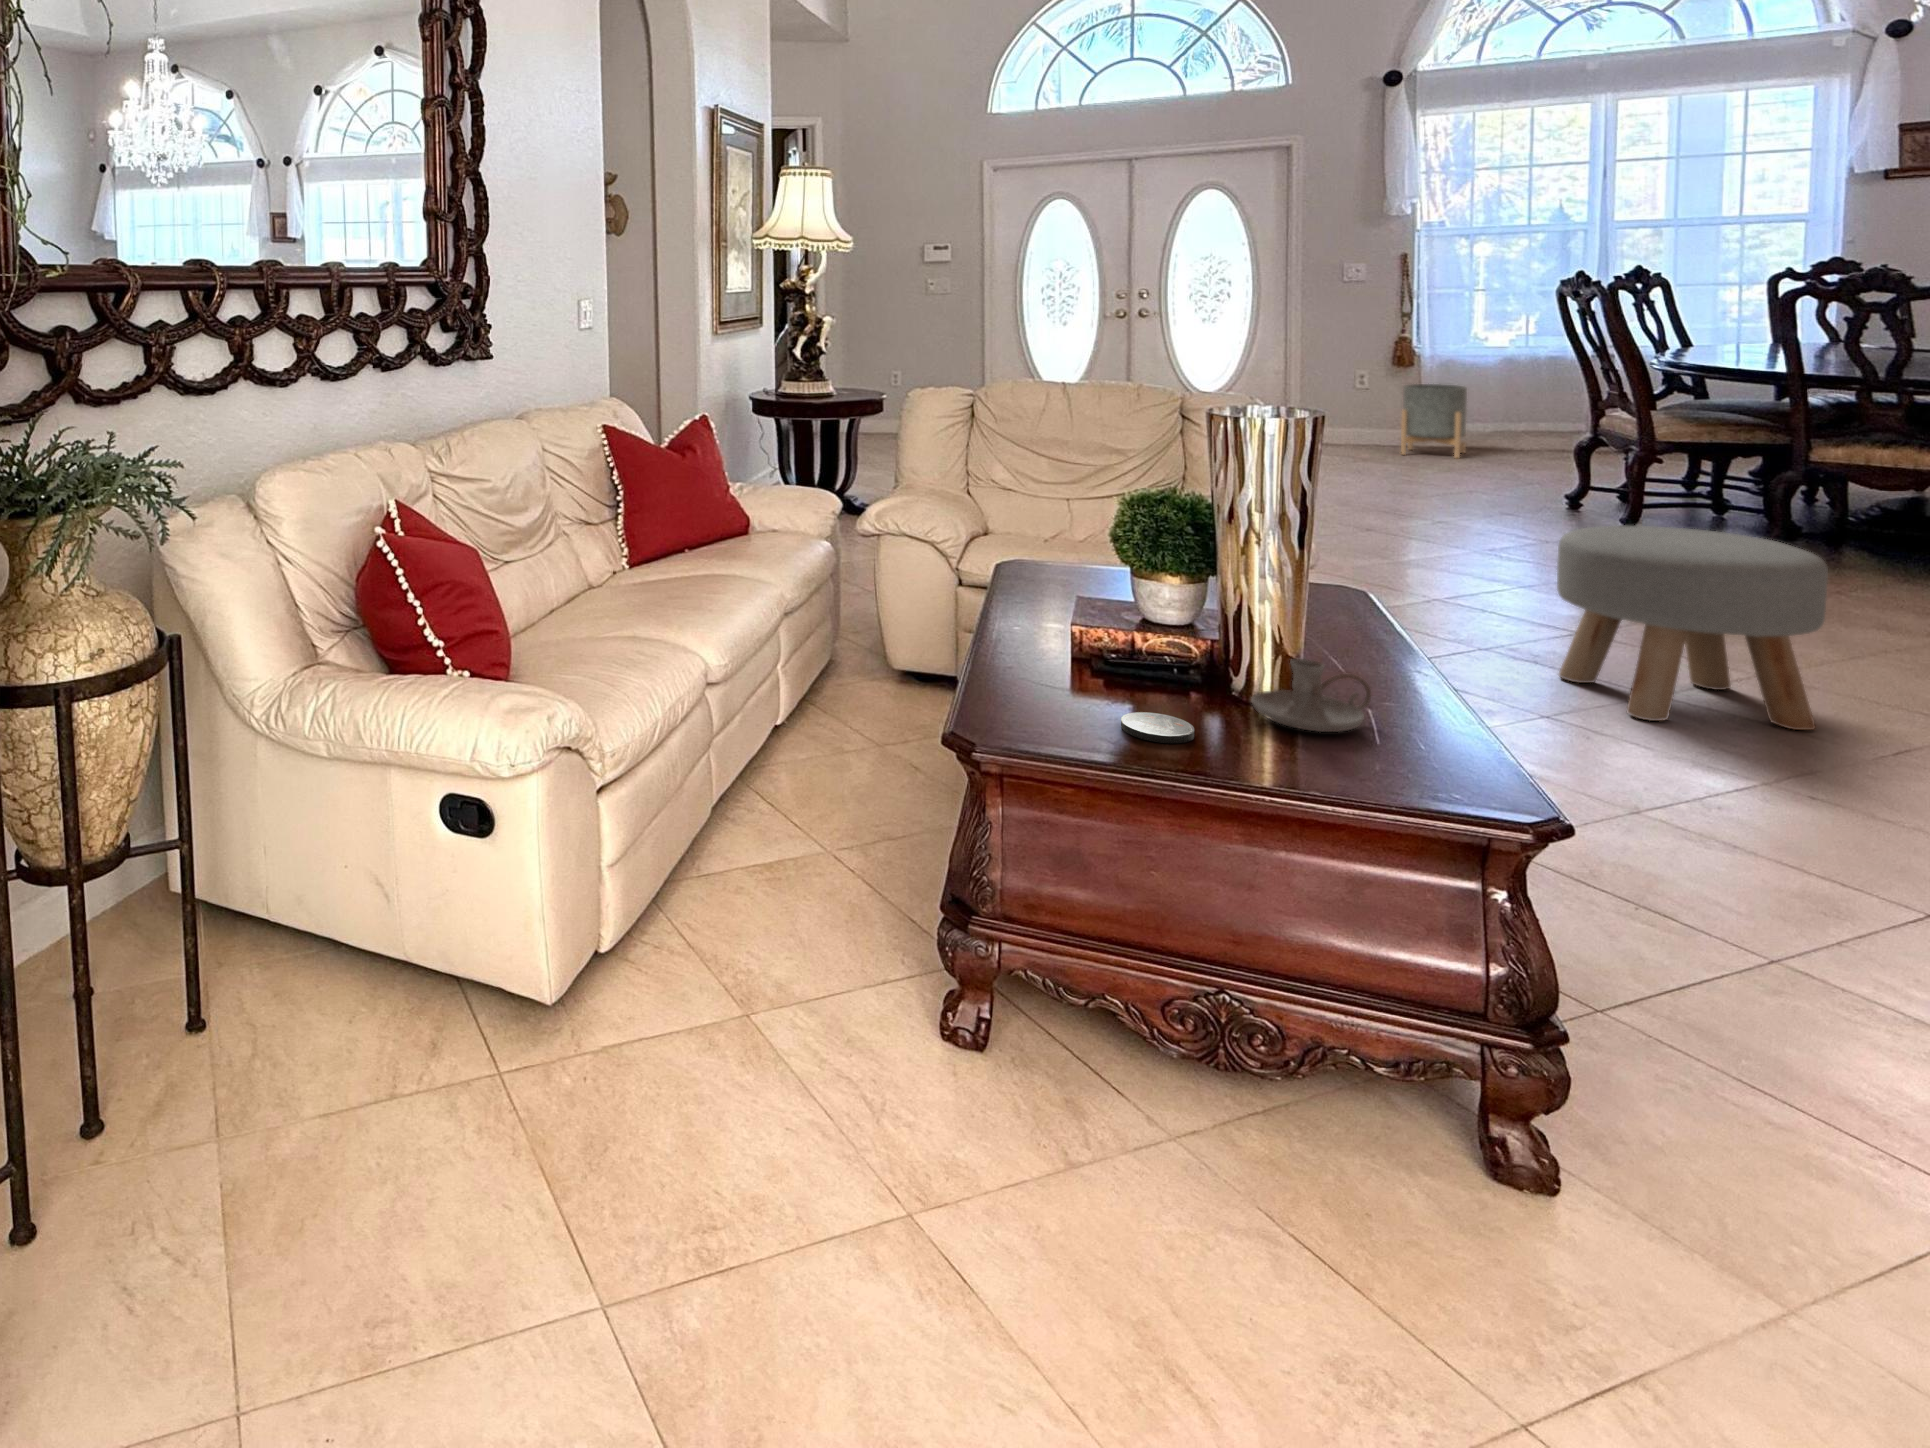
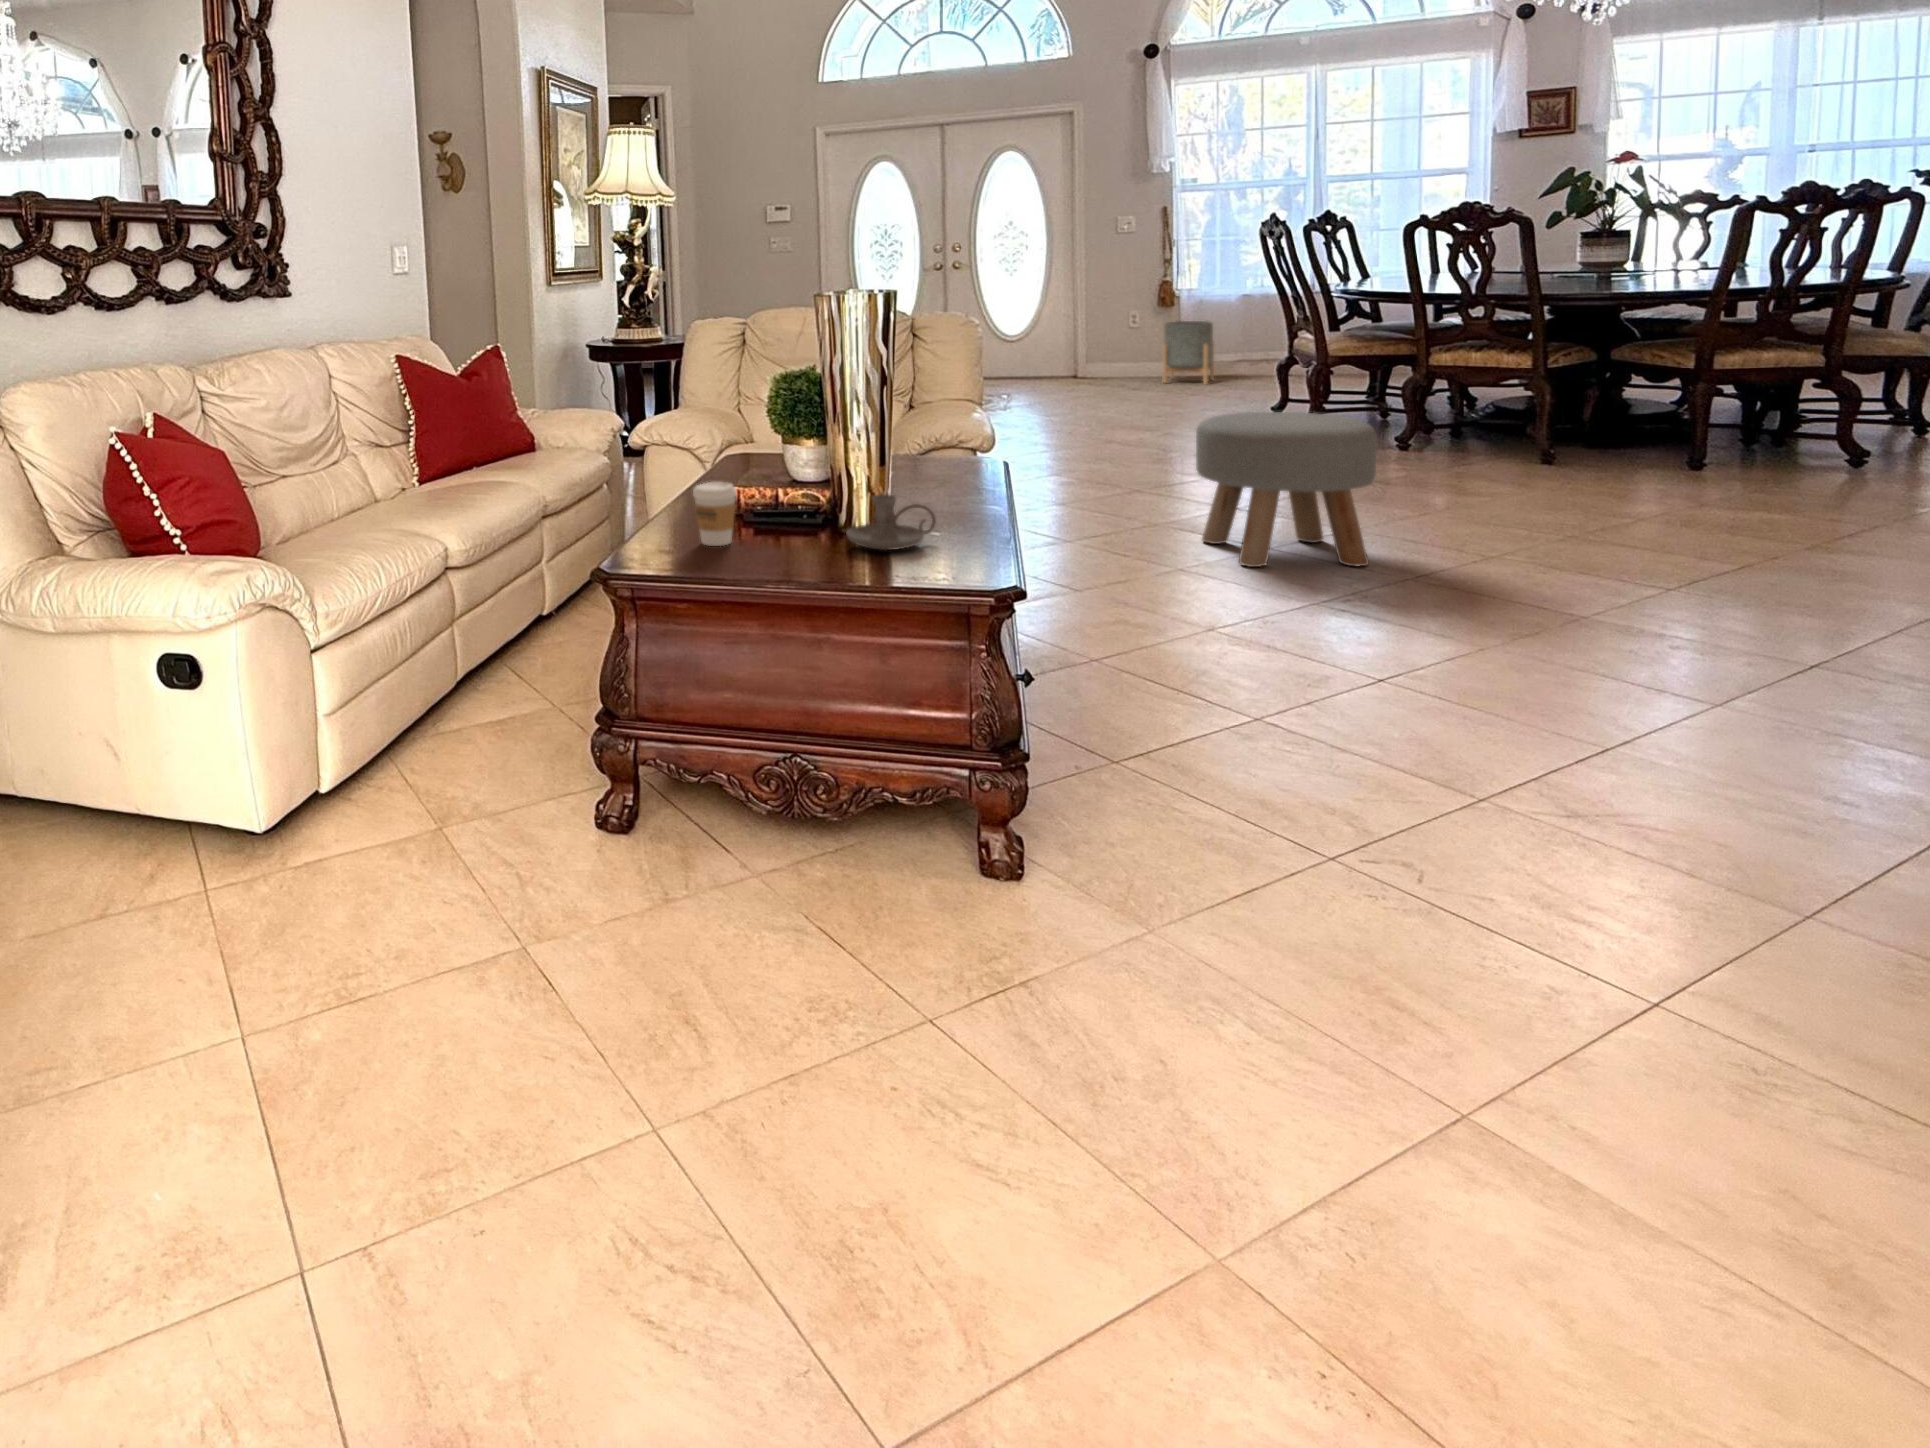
coffee cup: none [1043,624,1101,704] -> present [693,482,736,546]
coaster: present [1121,712,1195,743] -> none [740,546,794,566]

